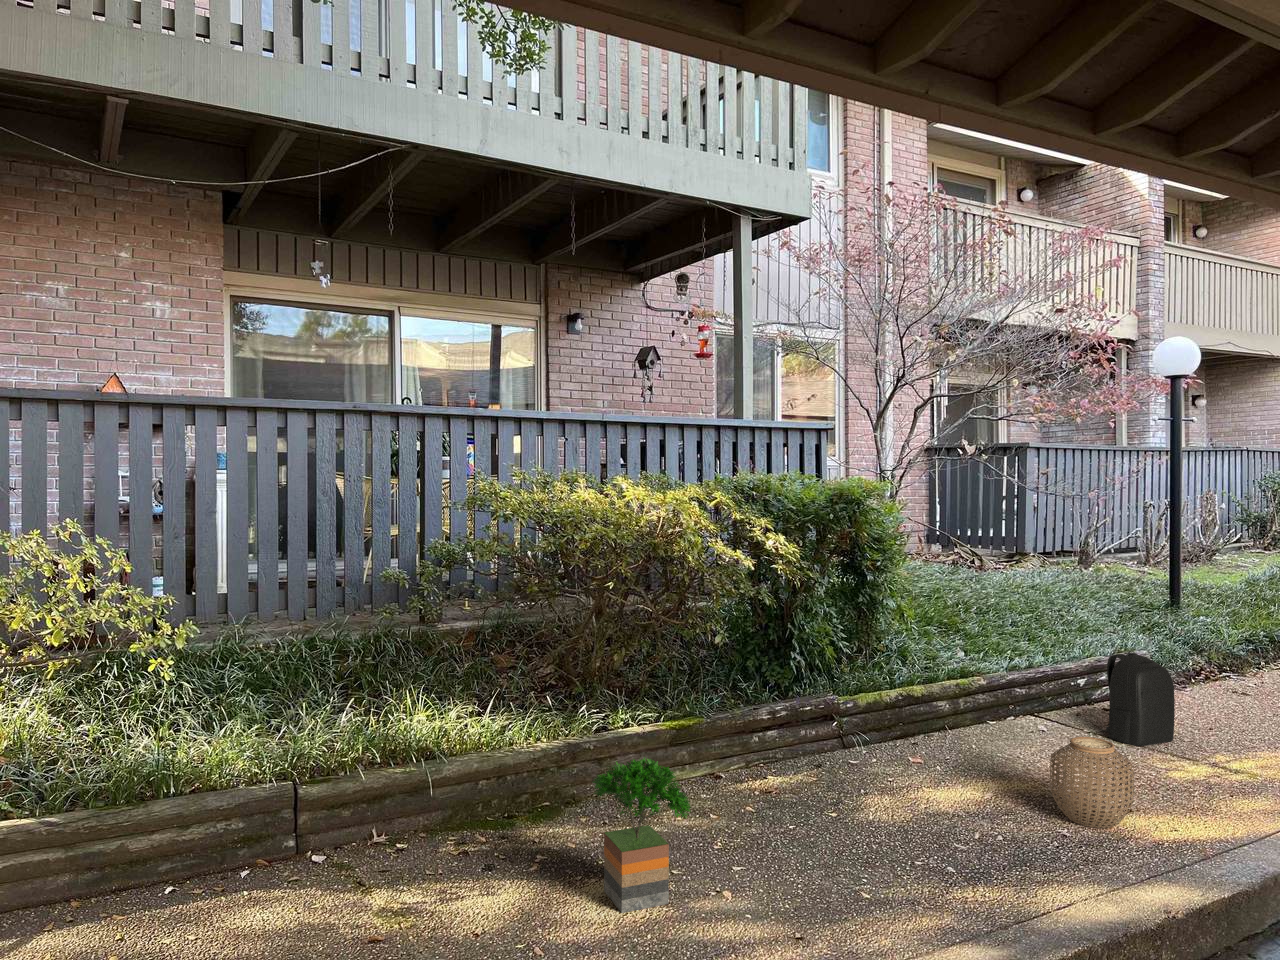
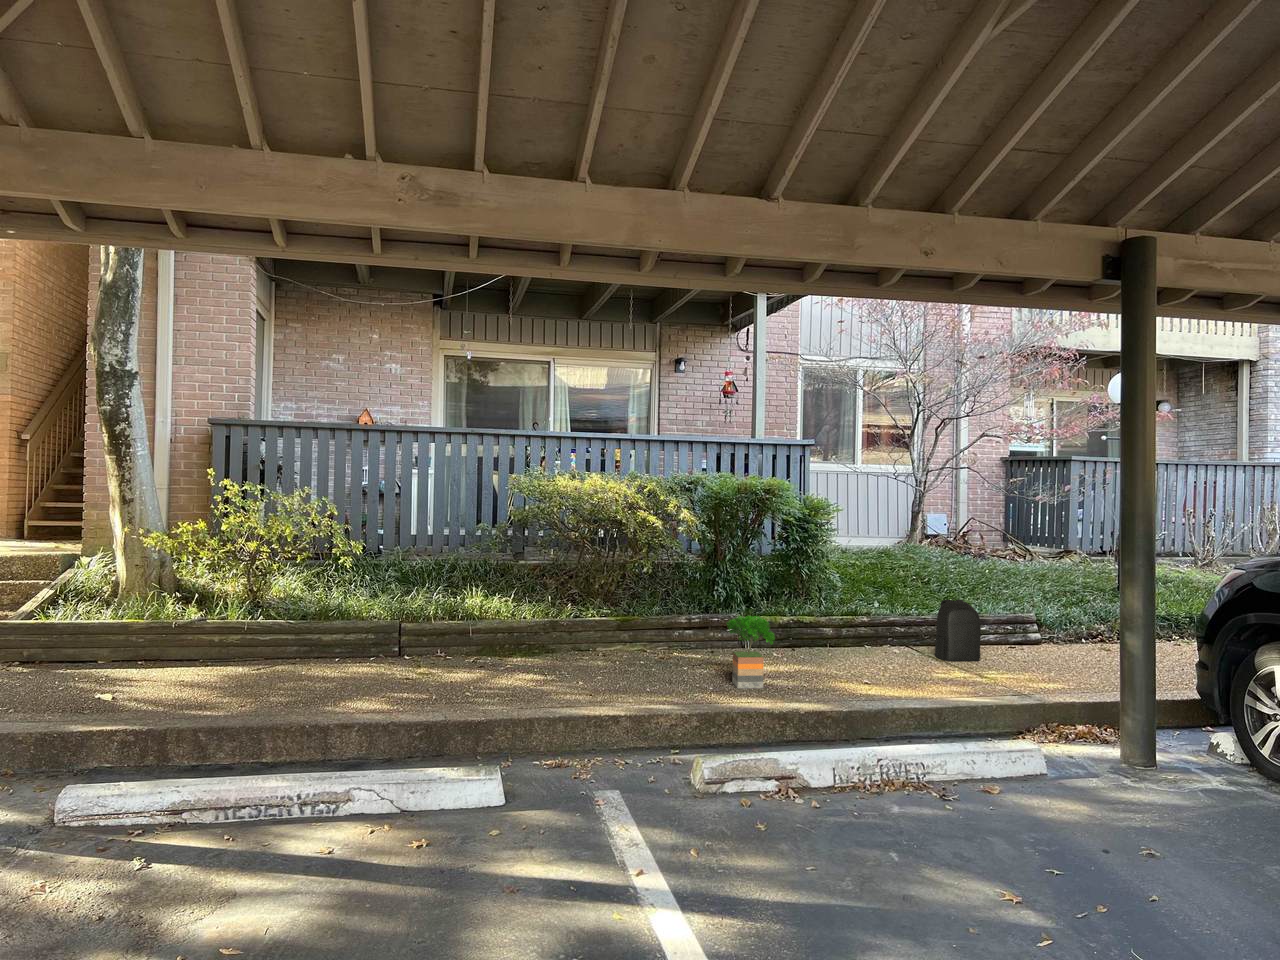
woven basket: present [1050,737,1134,828] -> none [815,632,863,685]
potted tree: present [593,757,691,913] -> present [727,616,775,689]

